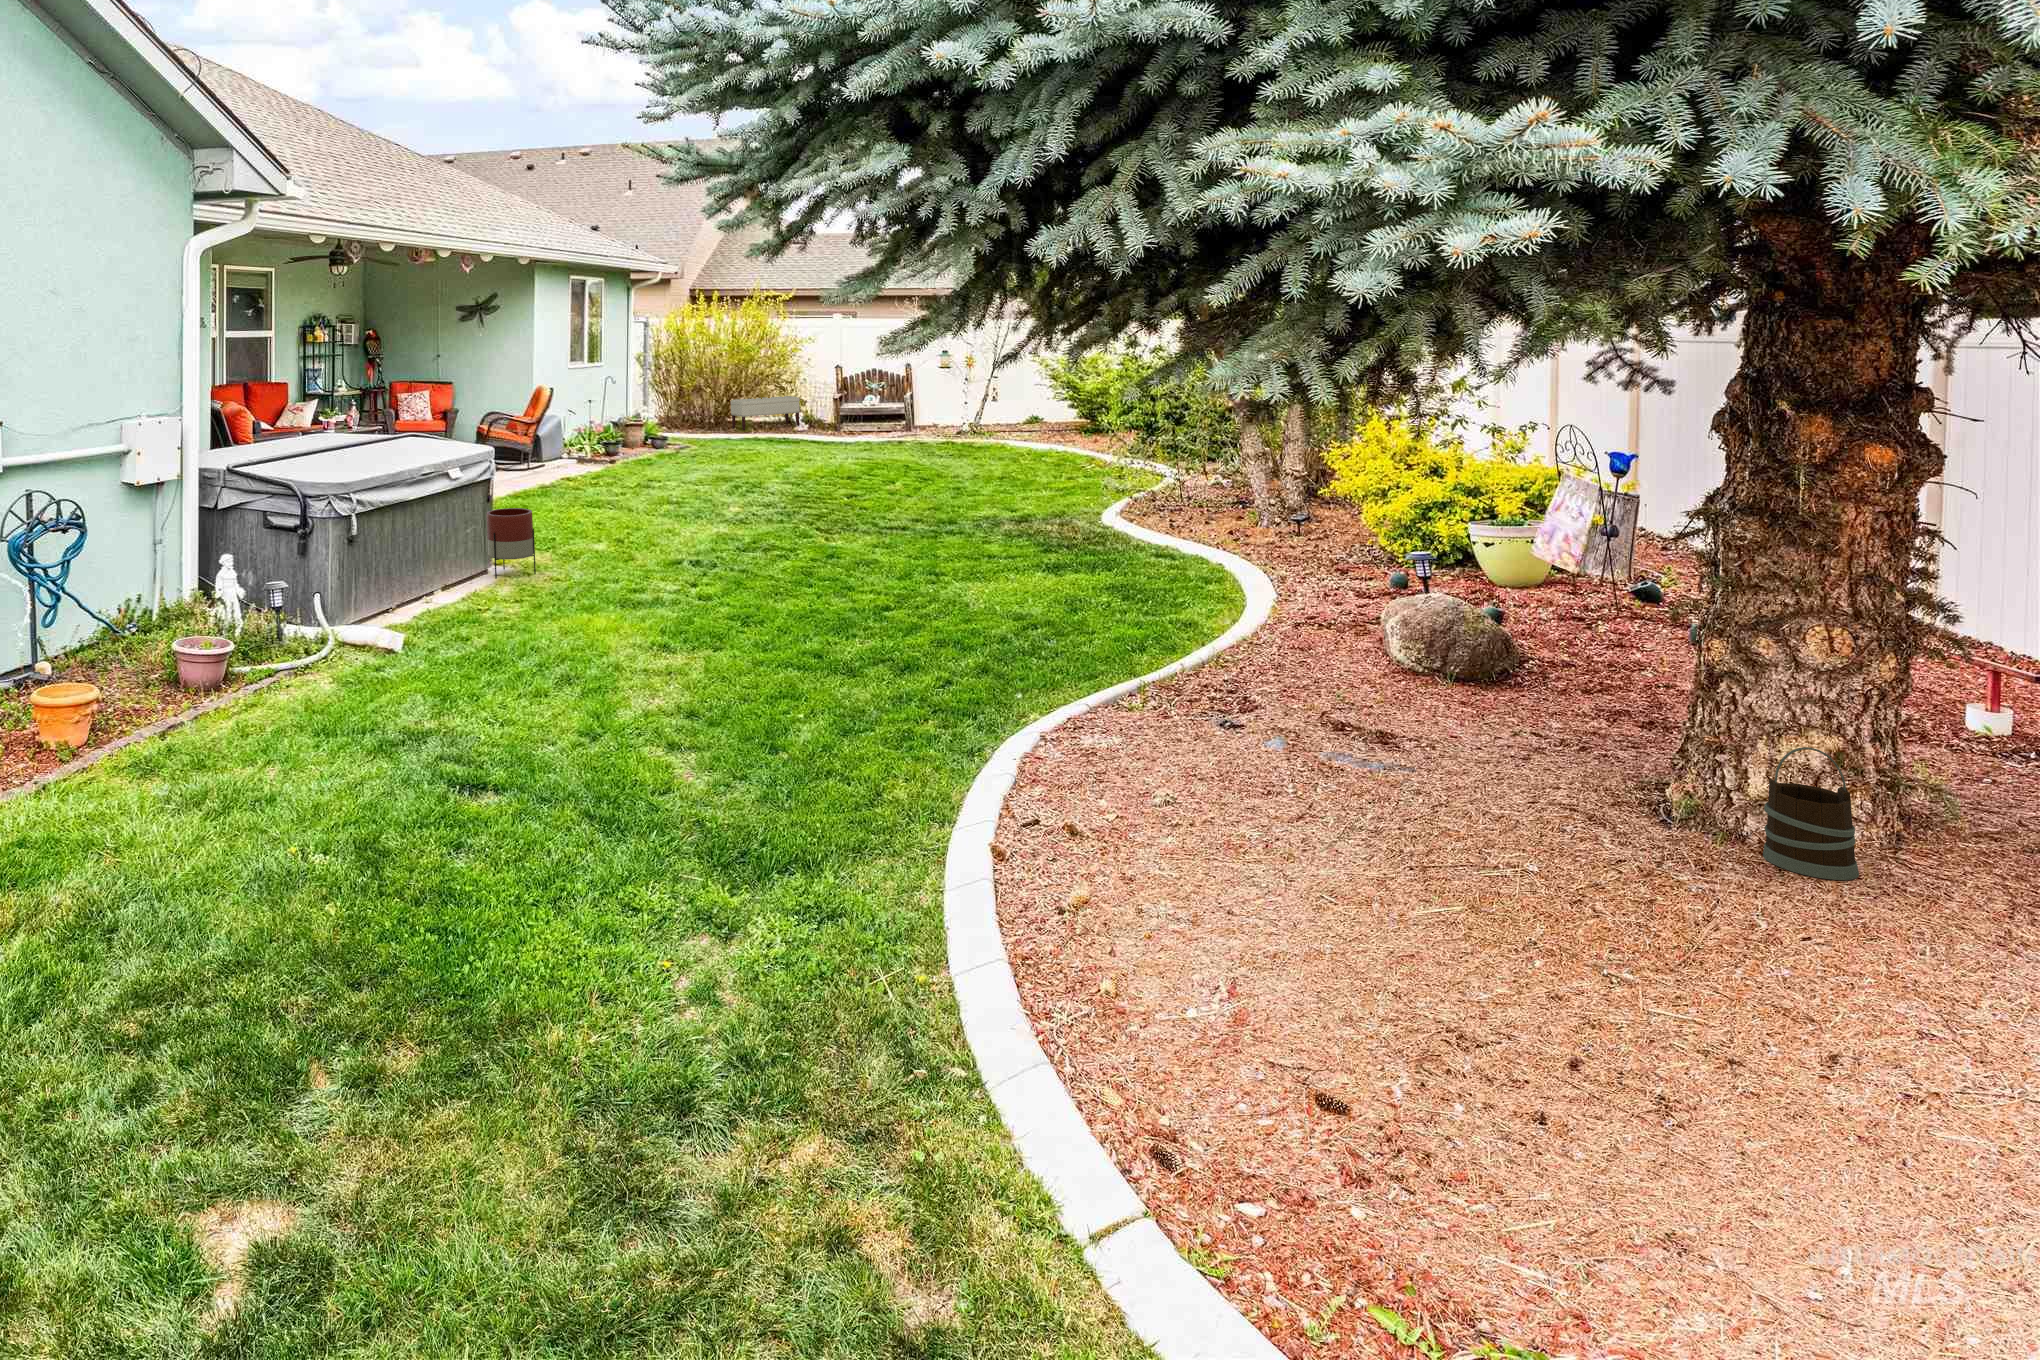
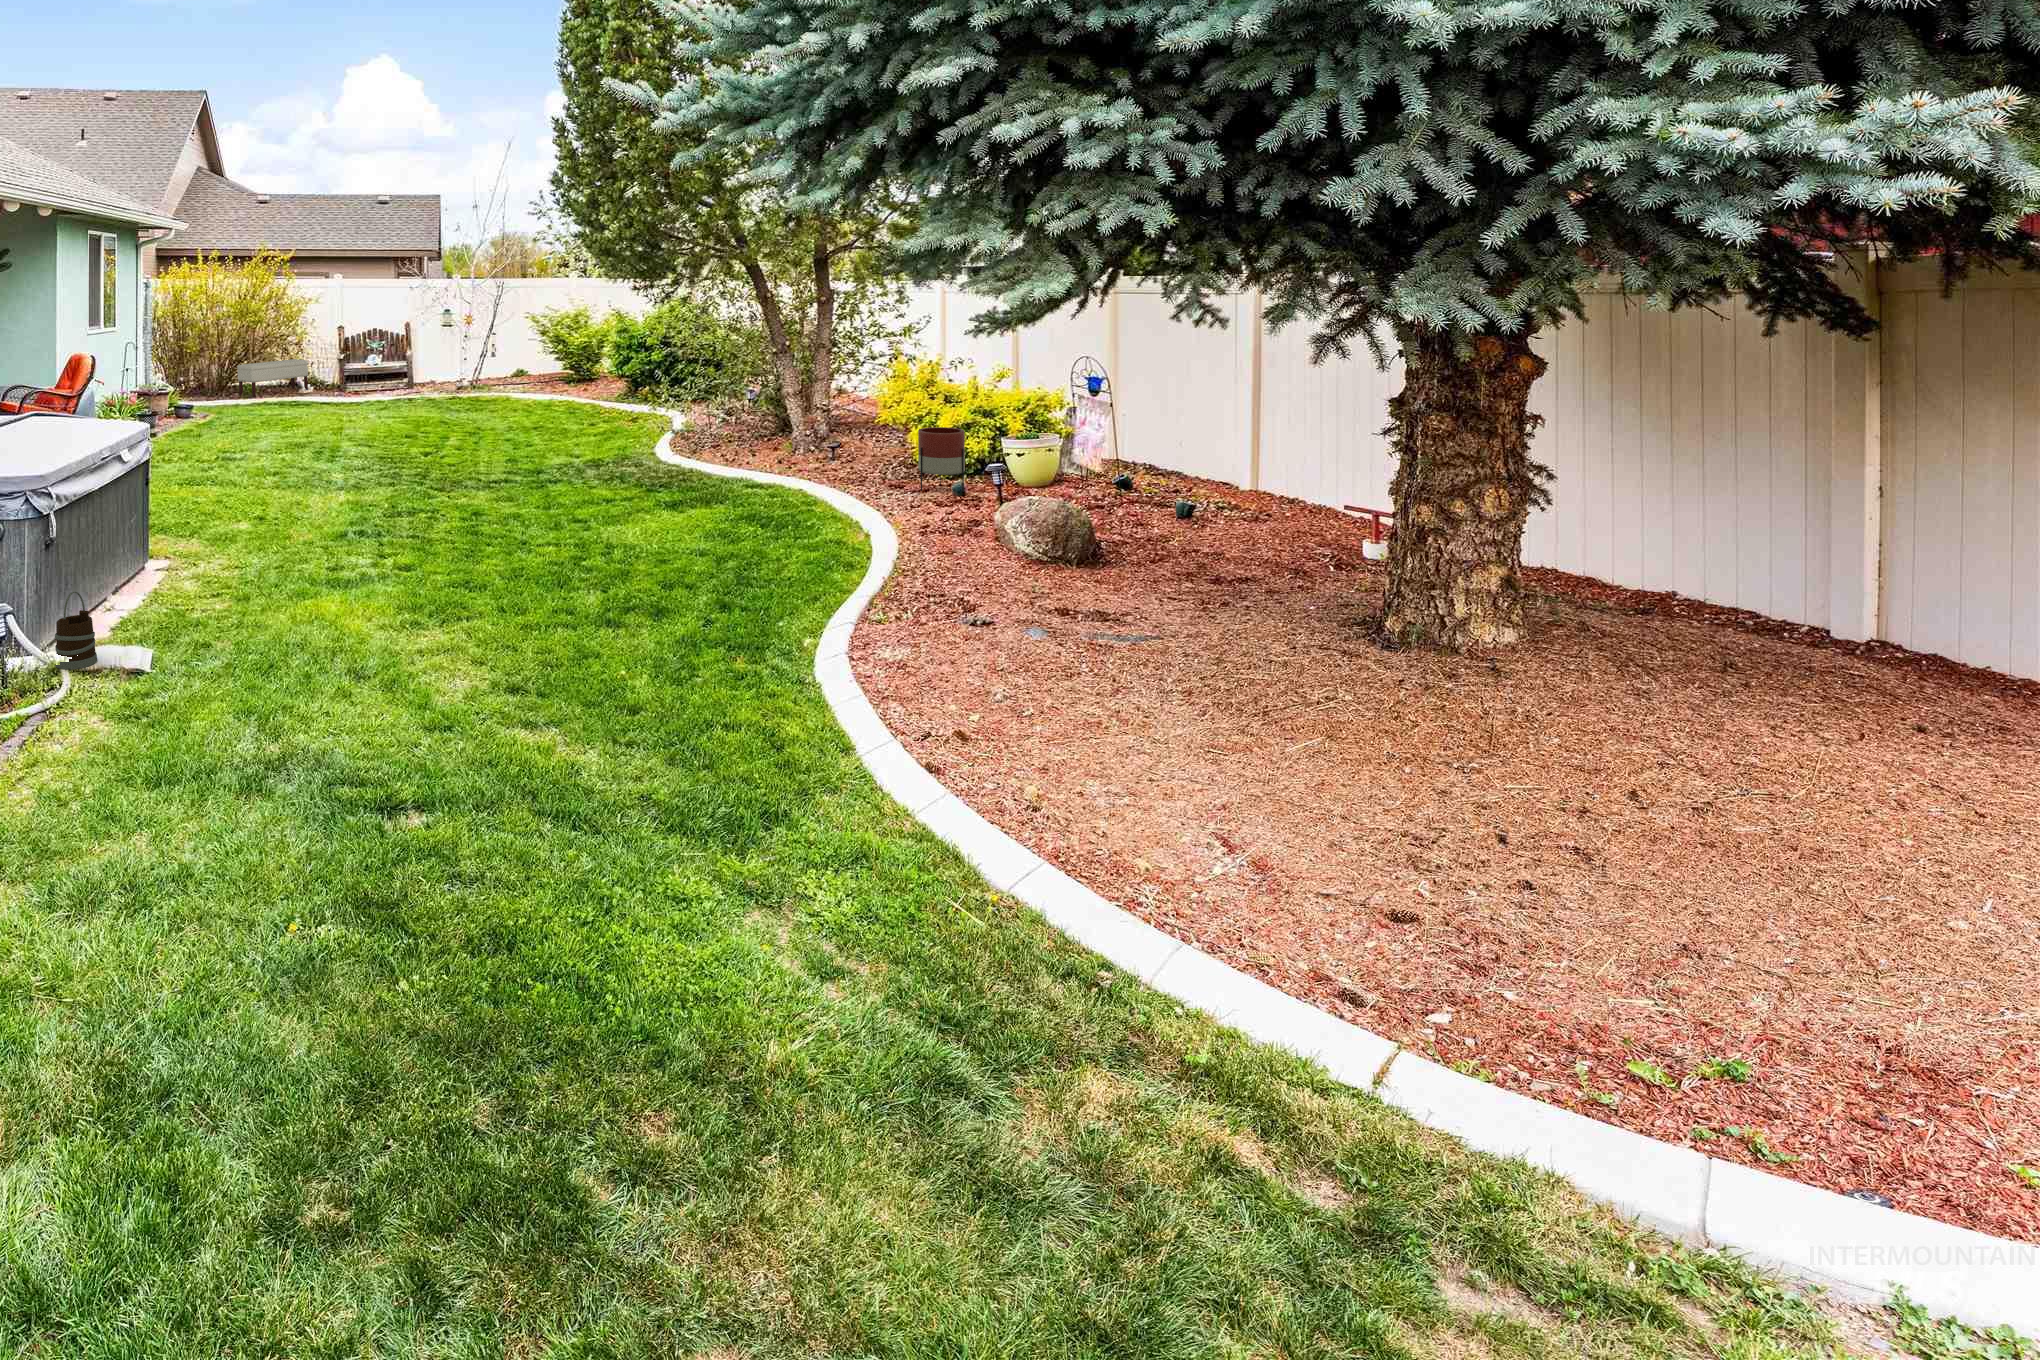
planter: present [487,508,536,578] -> present [918,427,965,492]
wooden bucket: present [1763,747,1859,880] -> present [55,592,98,669]

